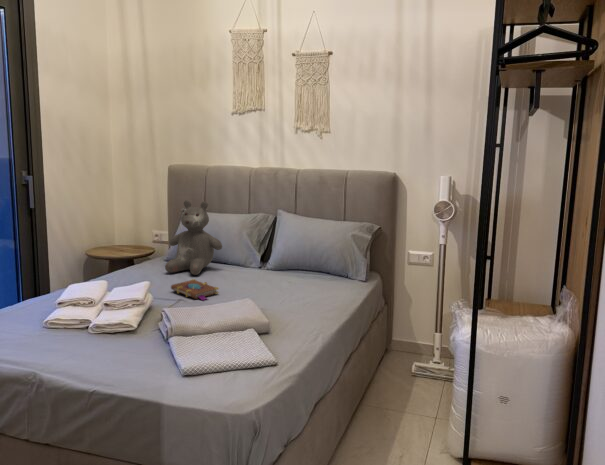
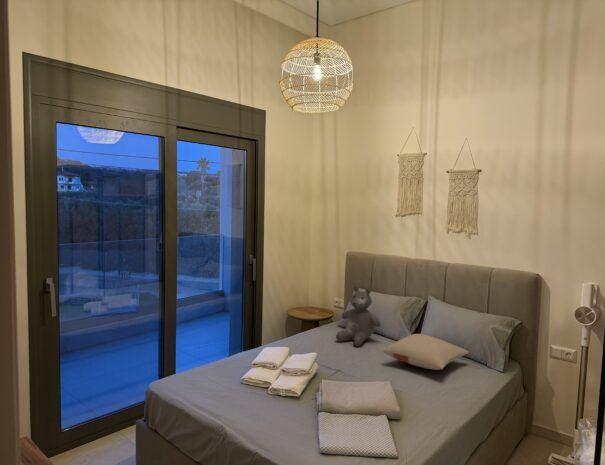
pillow: none [232,250,330,285] -> present [383,334,469,370]
book: present [171,279,219,300] -> none [335,352,371,374]

